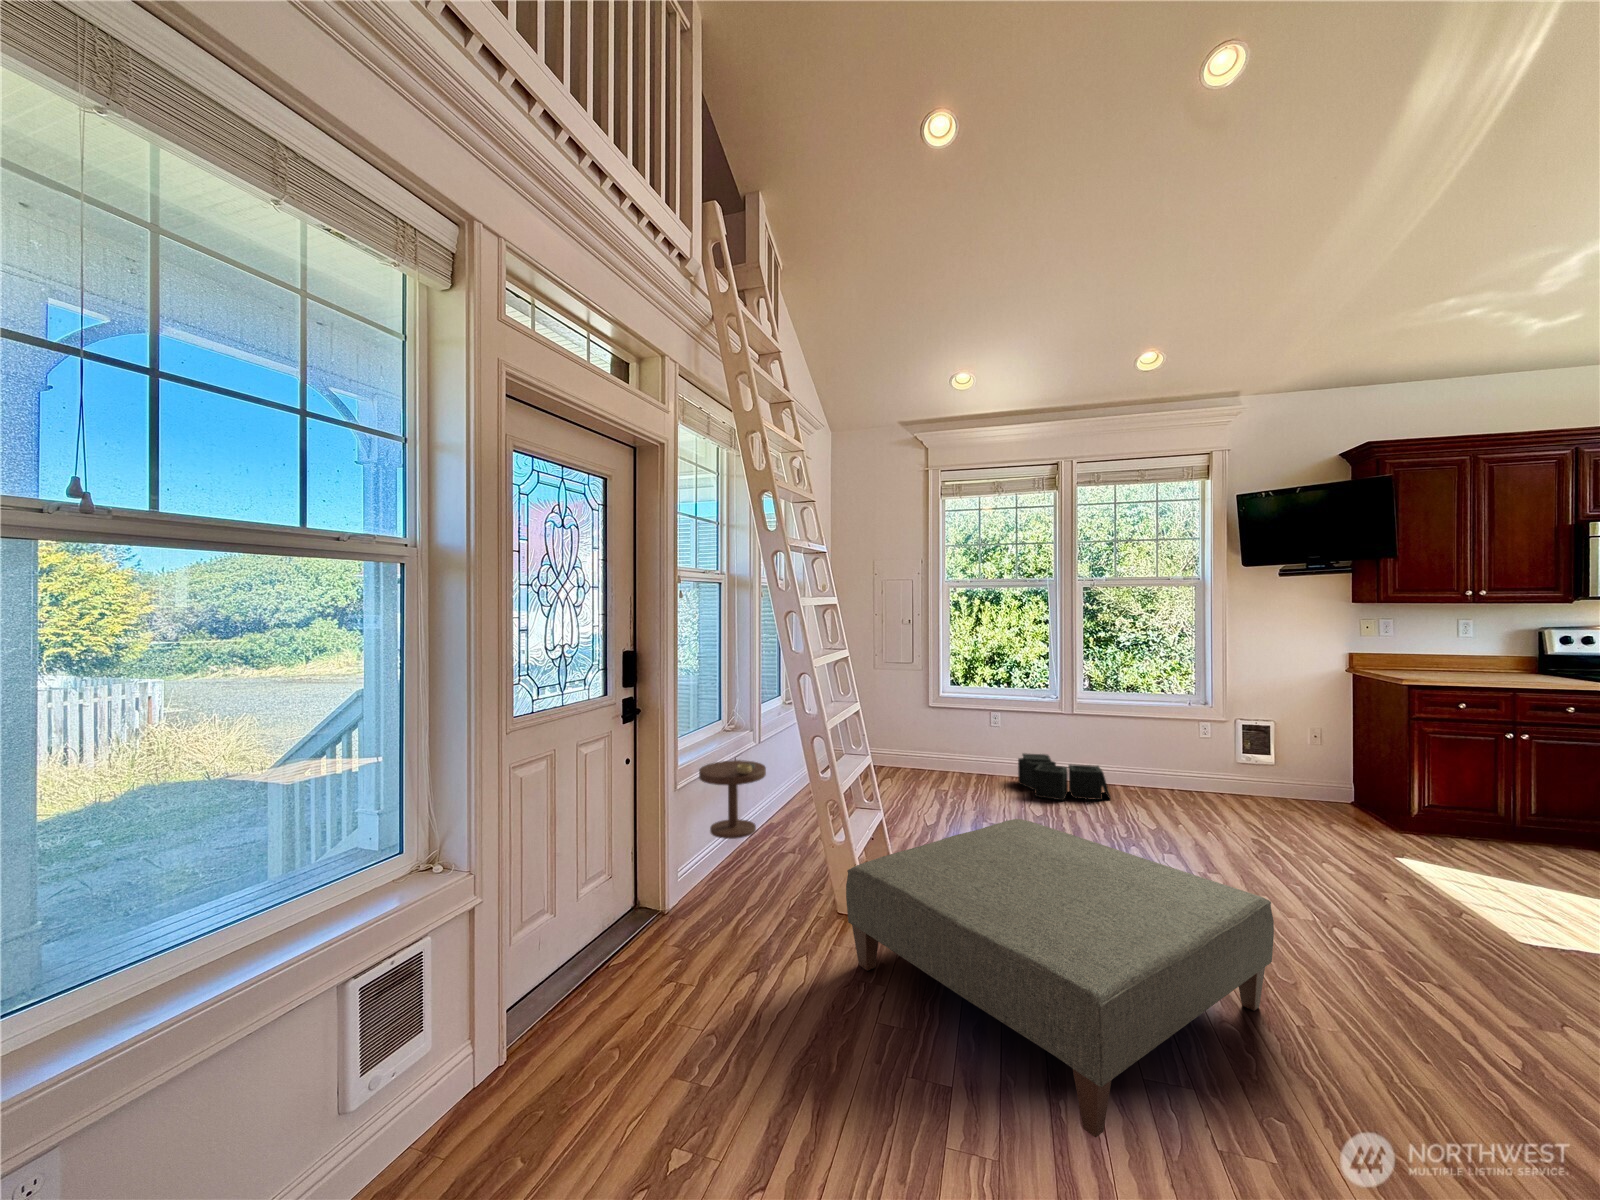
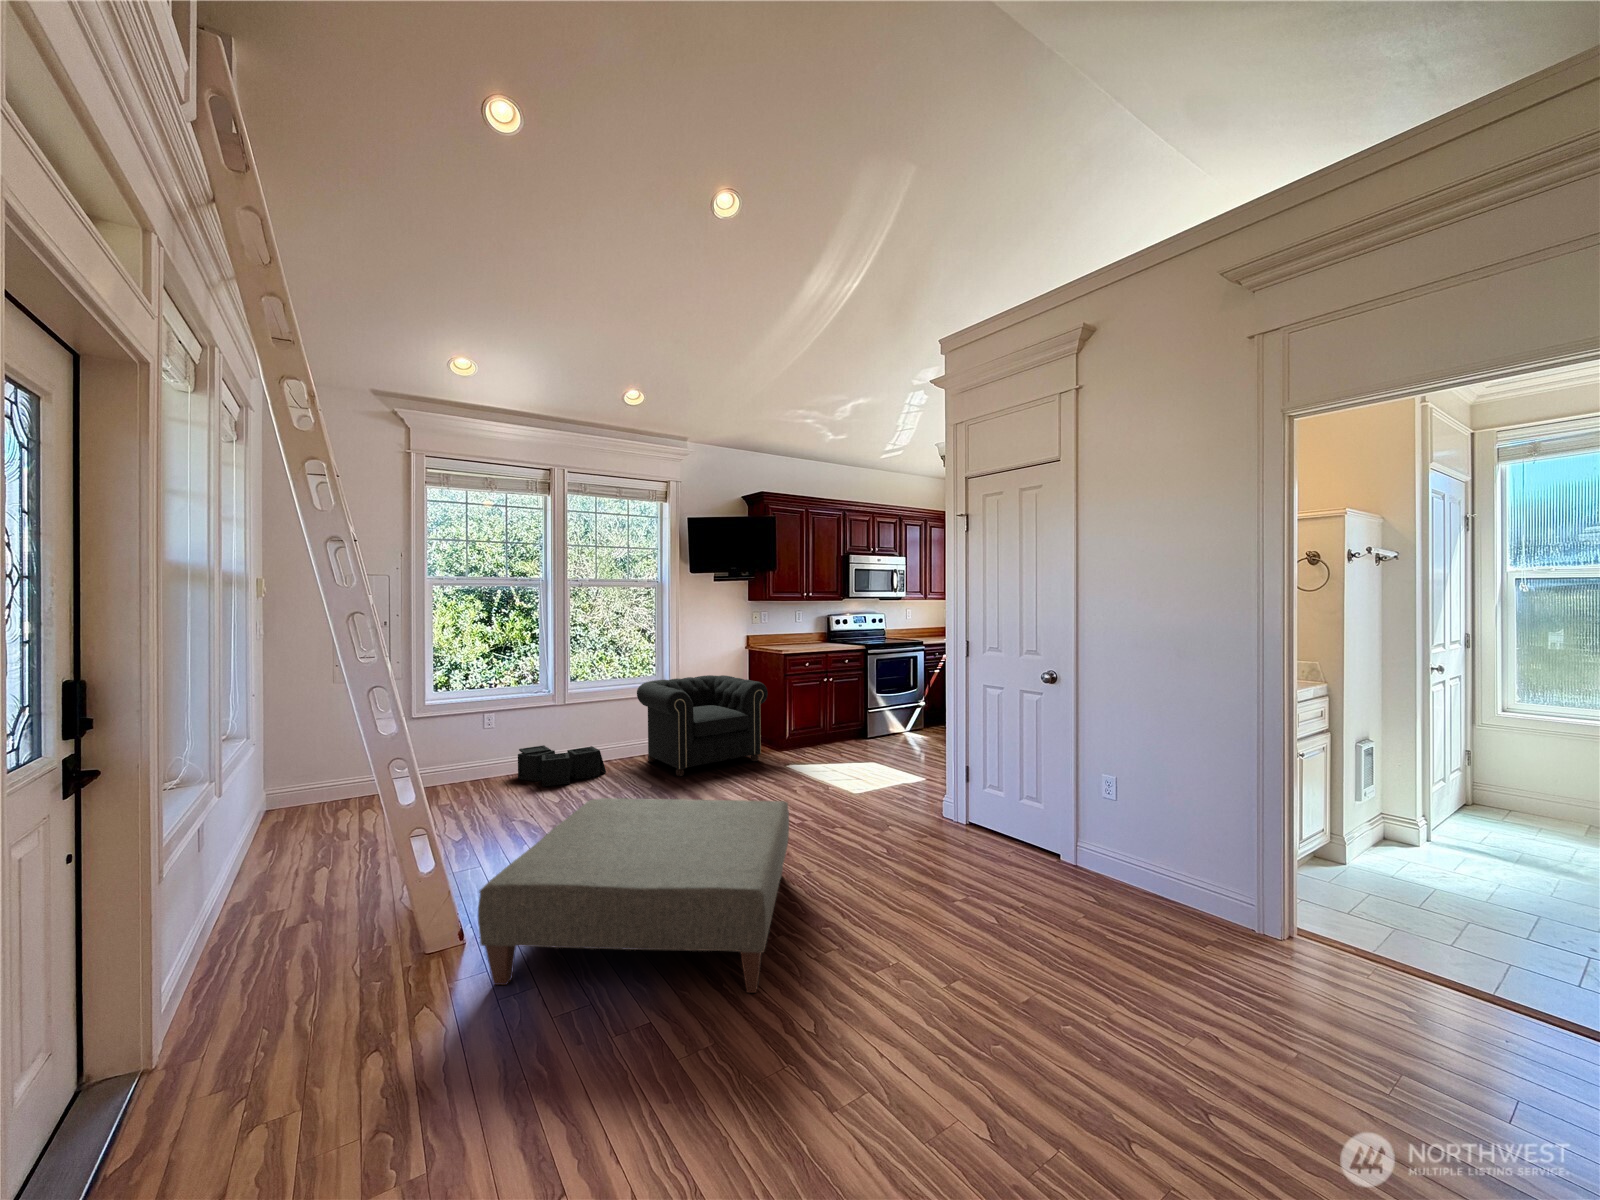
armchair: none [1156,701,1363,836] -> present [637,675,768,776]
side table: present [699,760,766,839] -> none [186,814,305,996]

